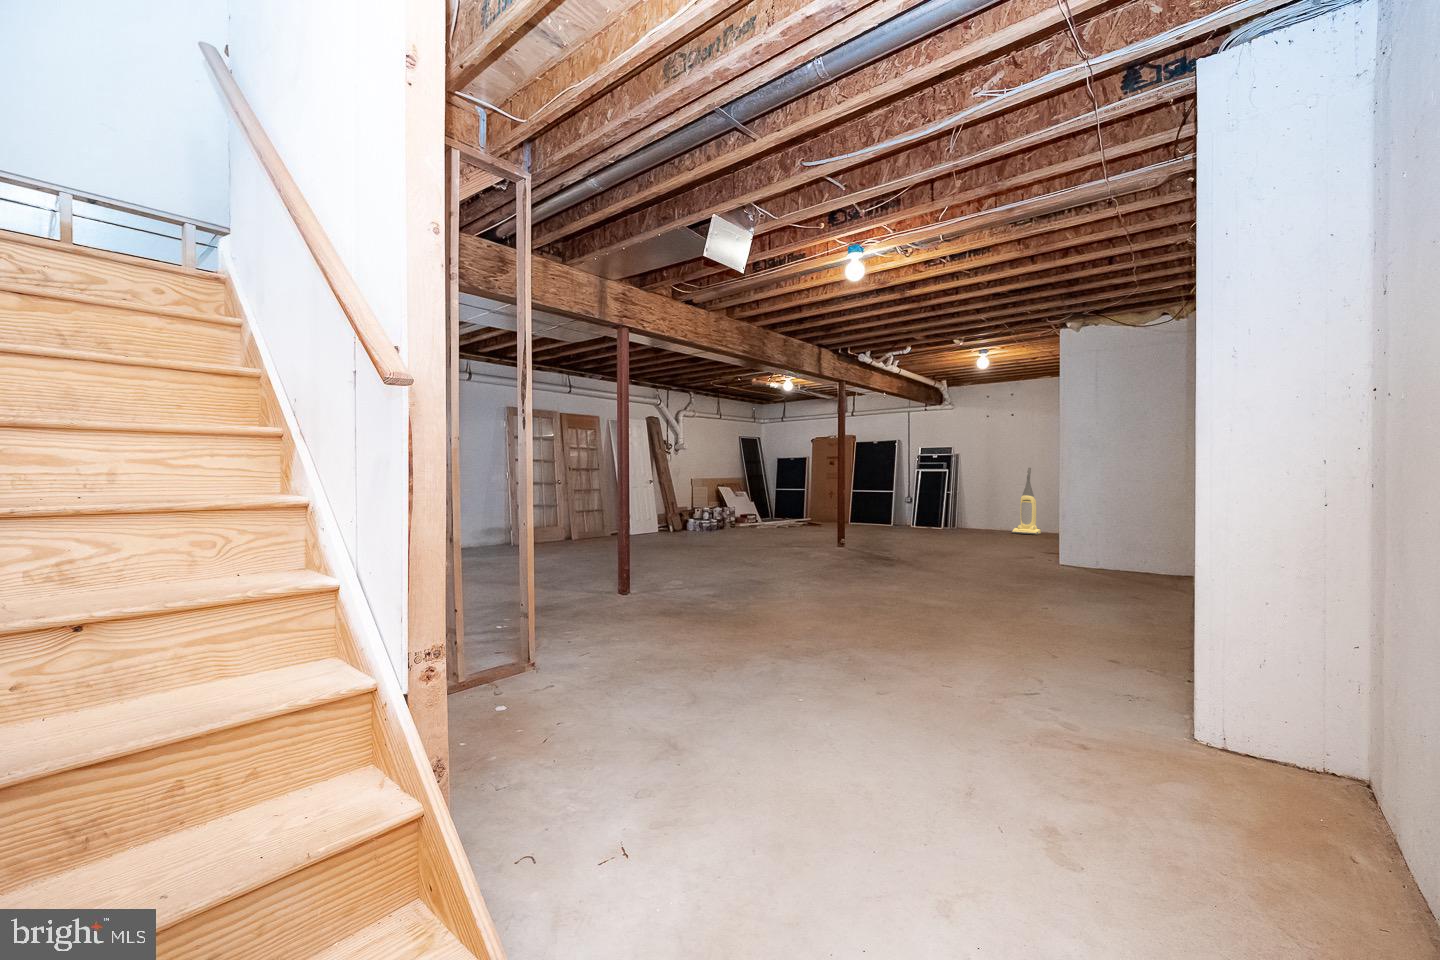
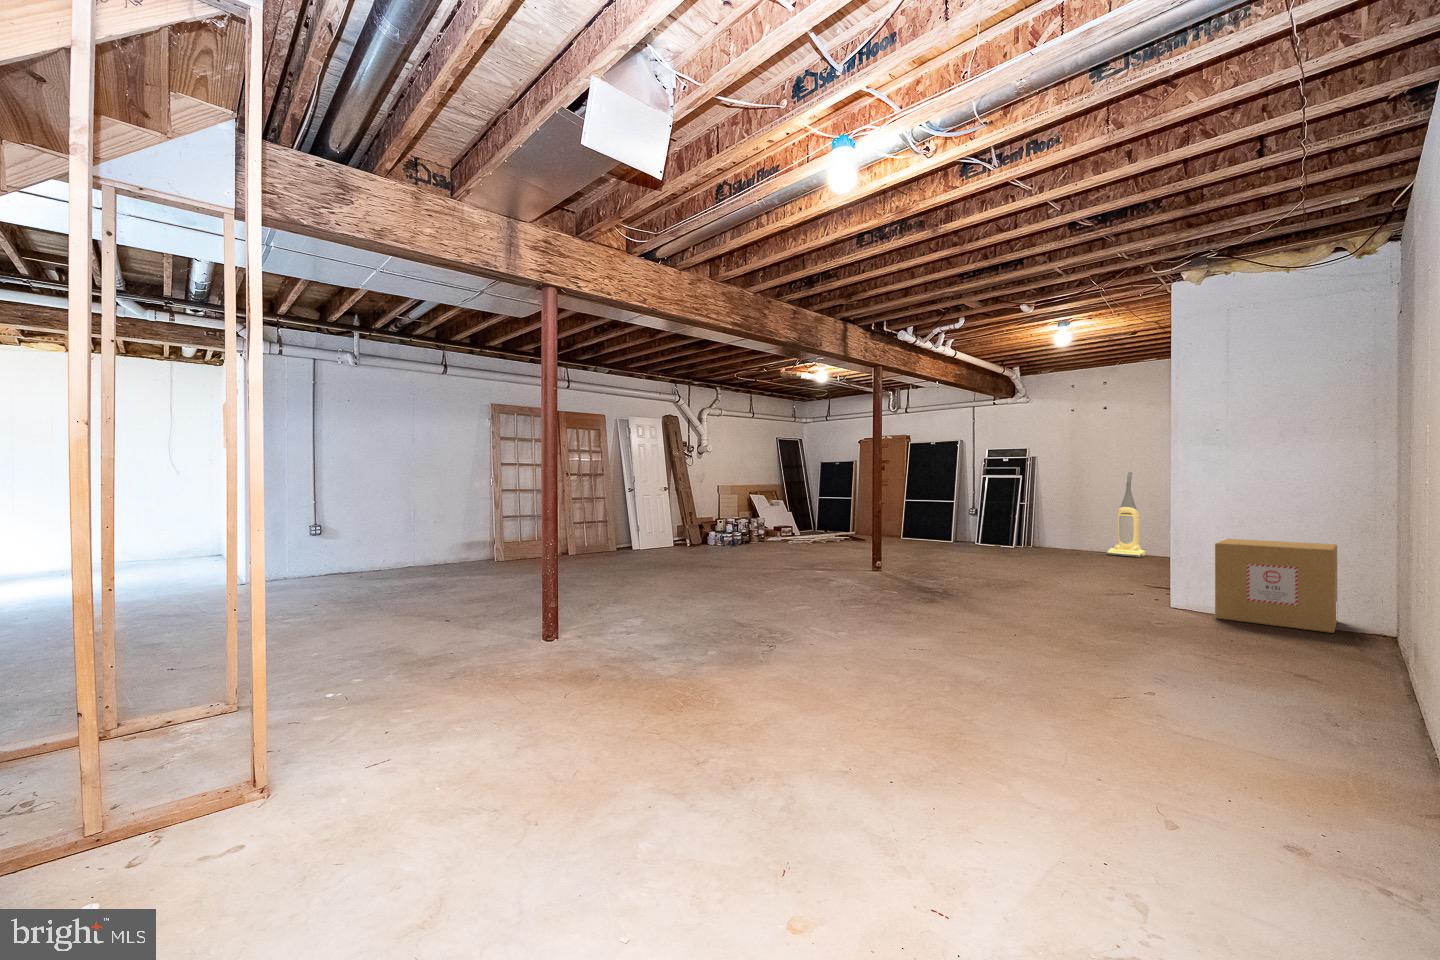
cardboard box: none [1086,516,1164,578] -> present [1215,539,1337,633]

